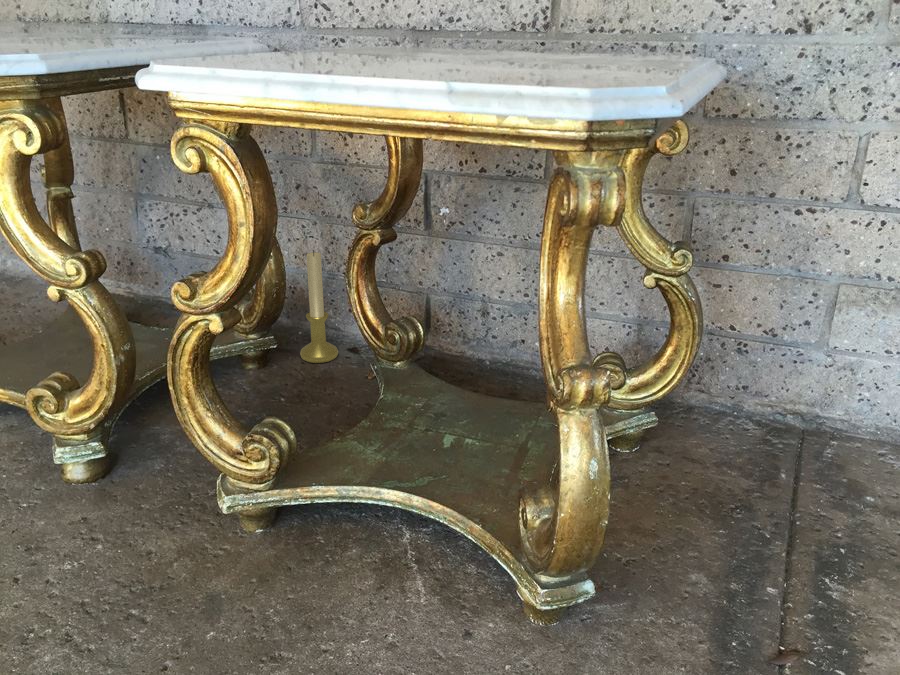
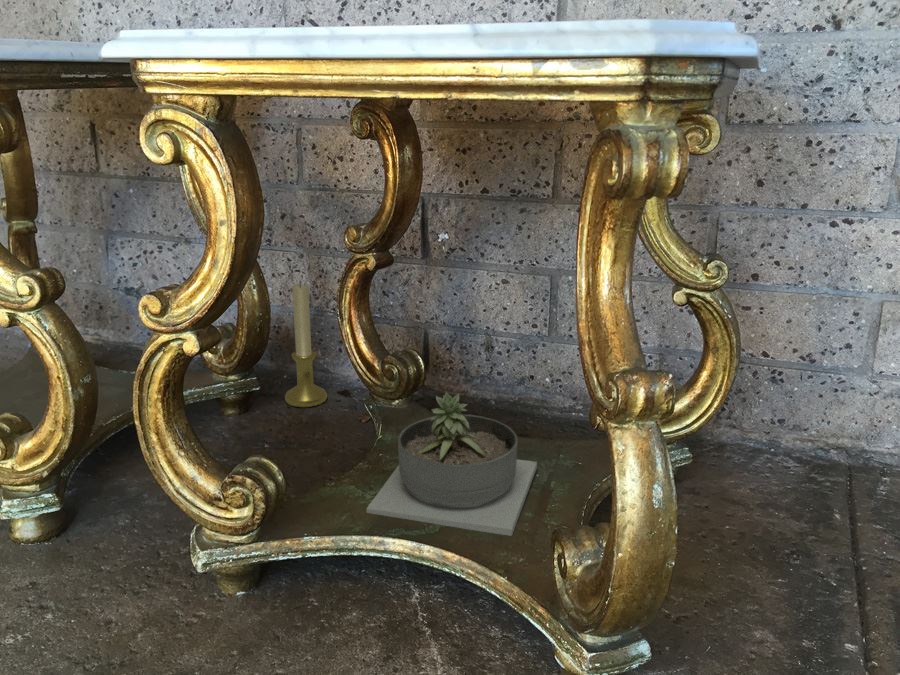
succulent planter: none [366,363,518,490] -> present [366,393,537,536]

